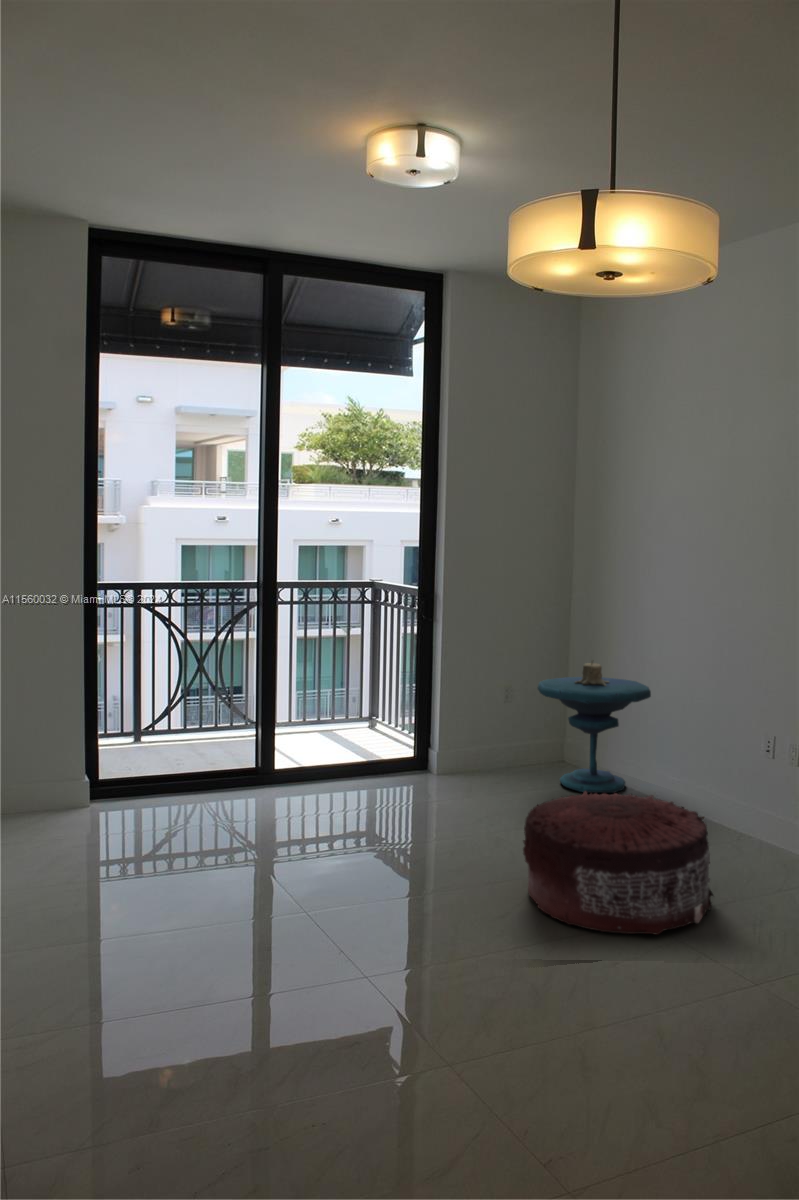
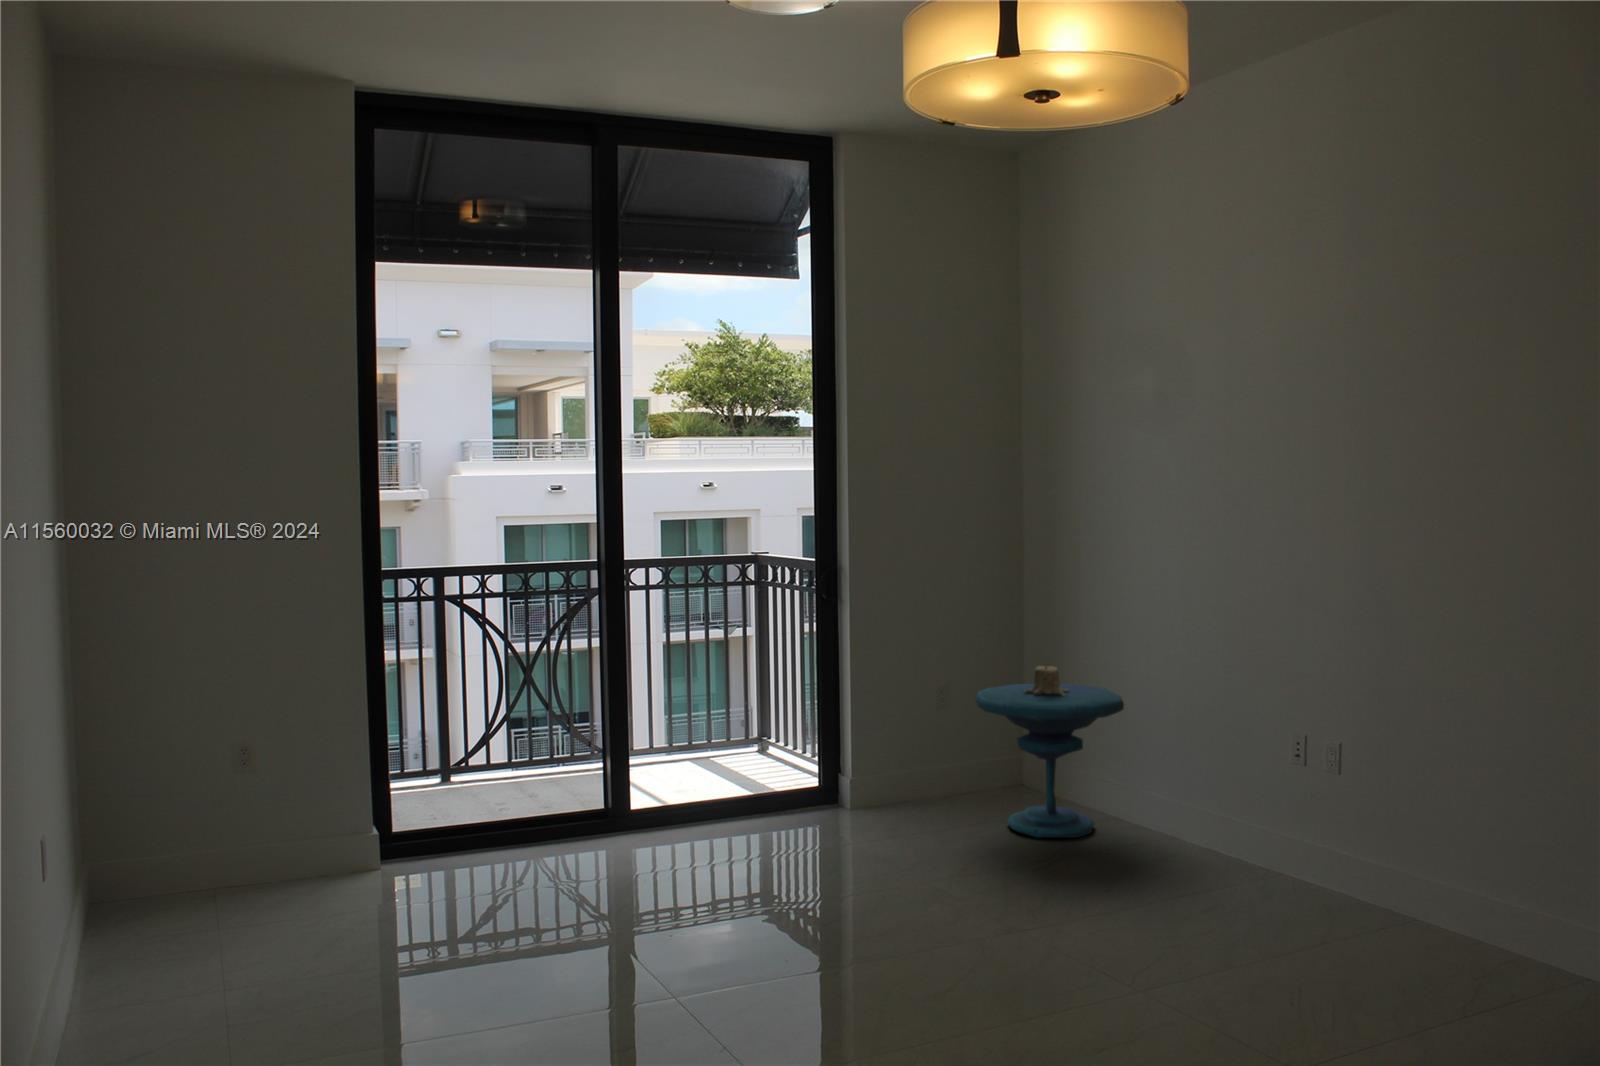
pouf: present [523,791,713,935] -> none [951,837,1197,1020]

